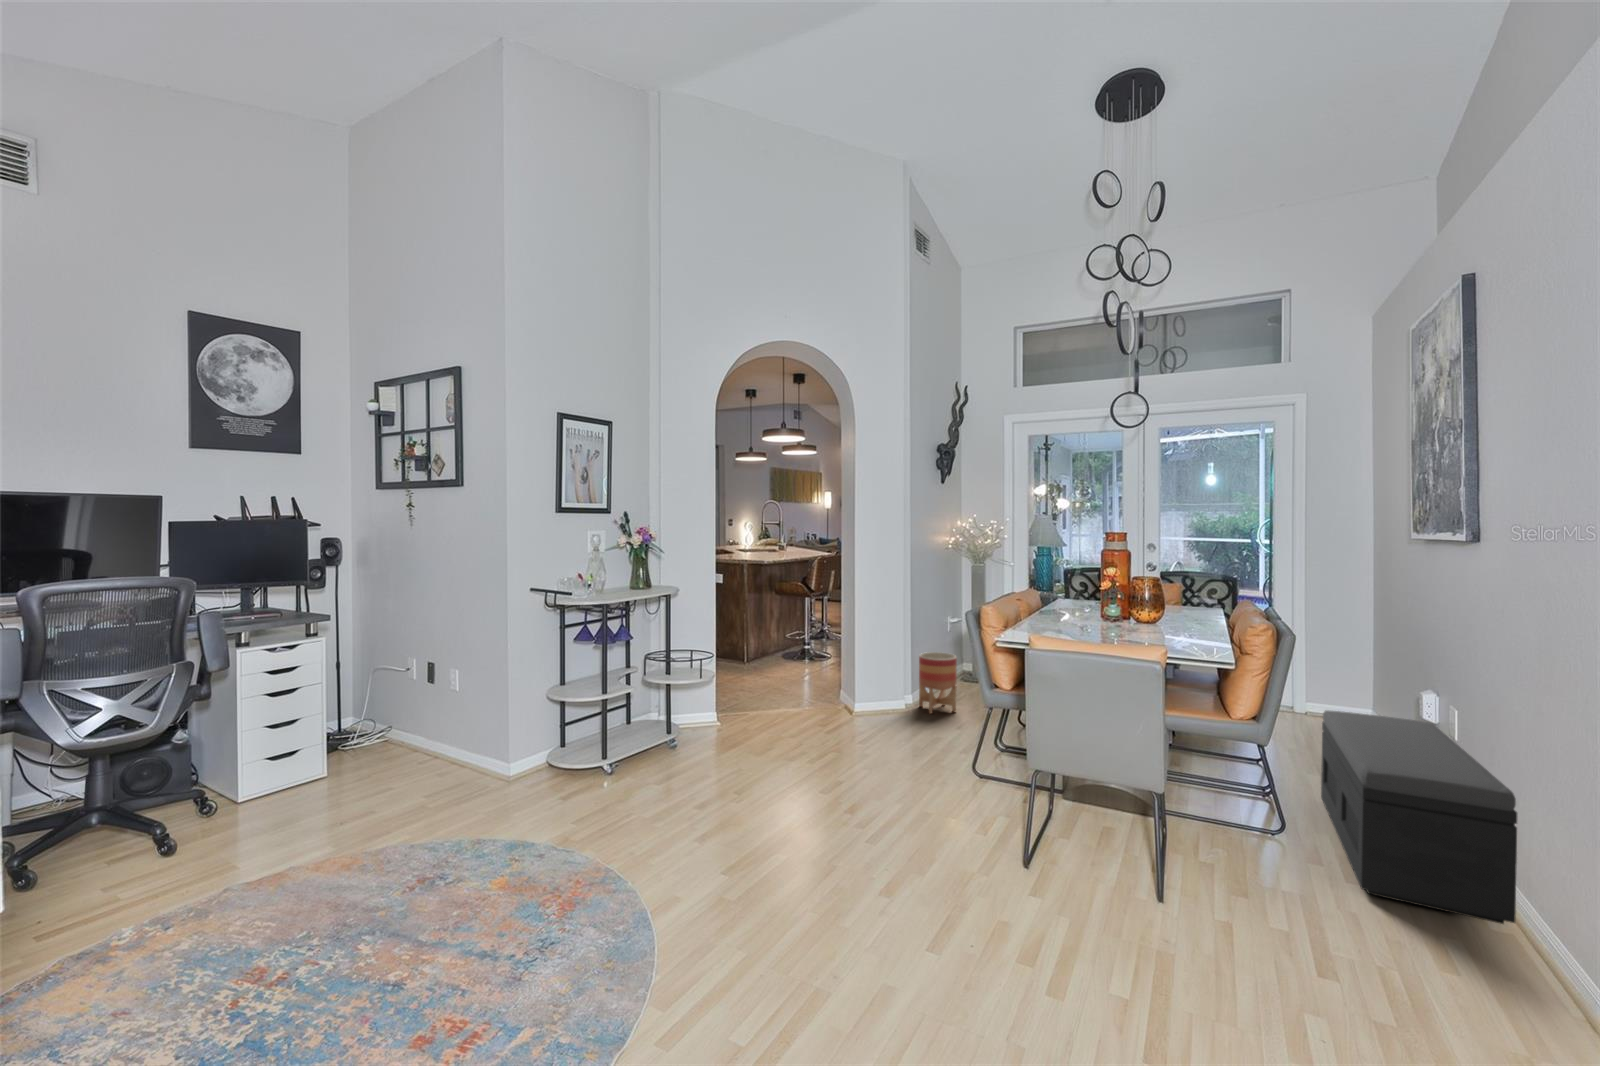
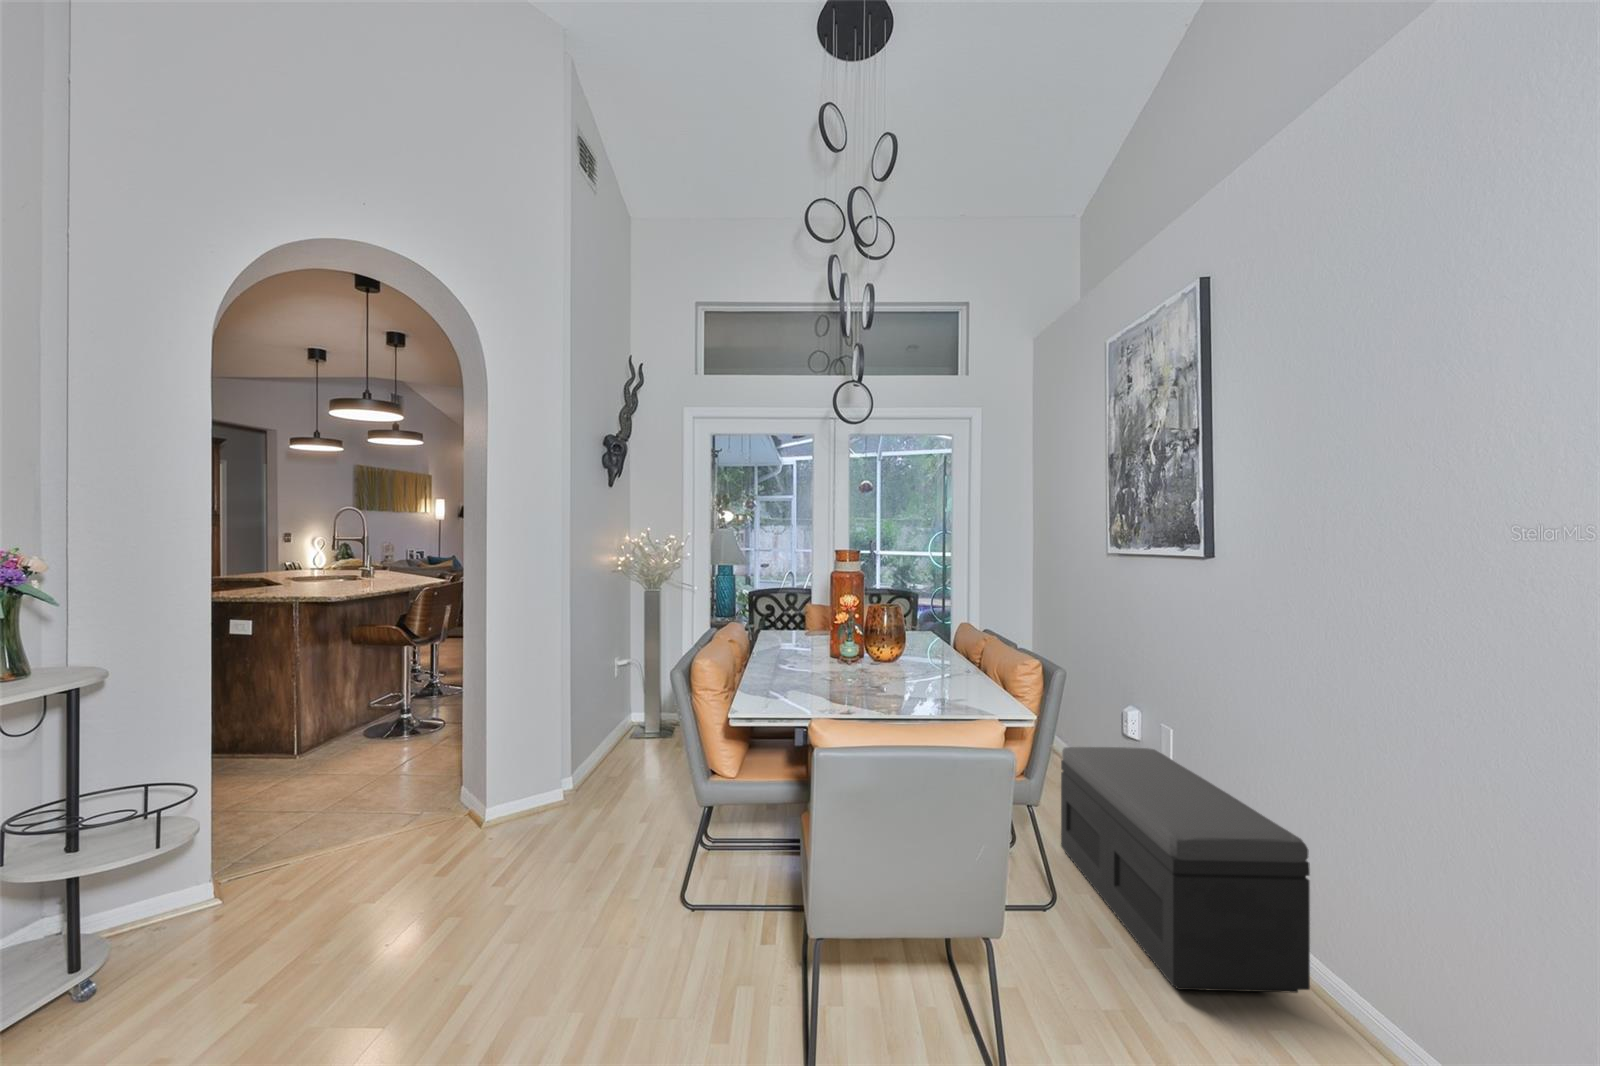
planter: present [919,652,957,714] -> none [583,715,637,806]

